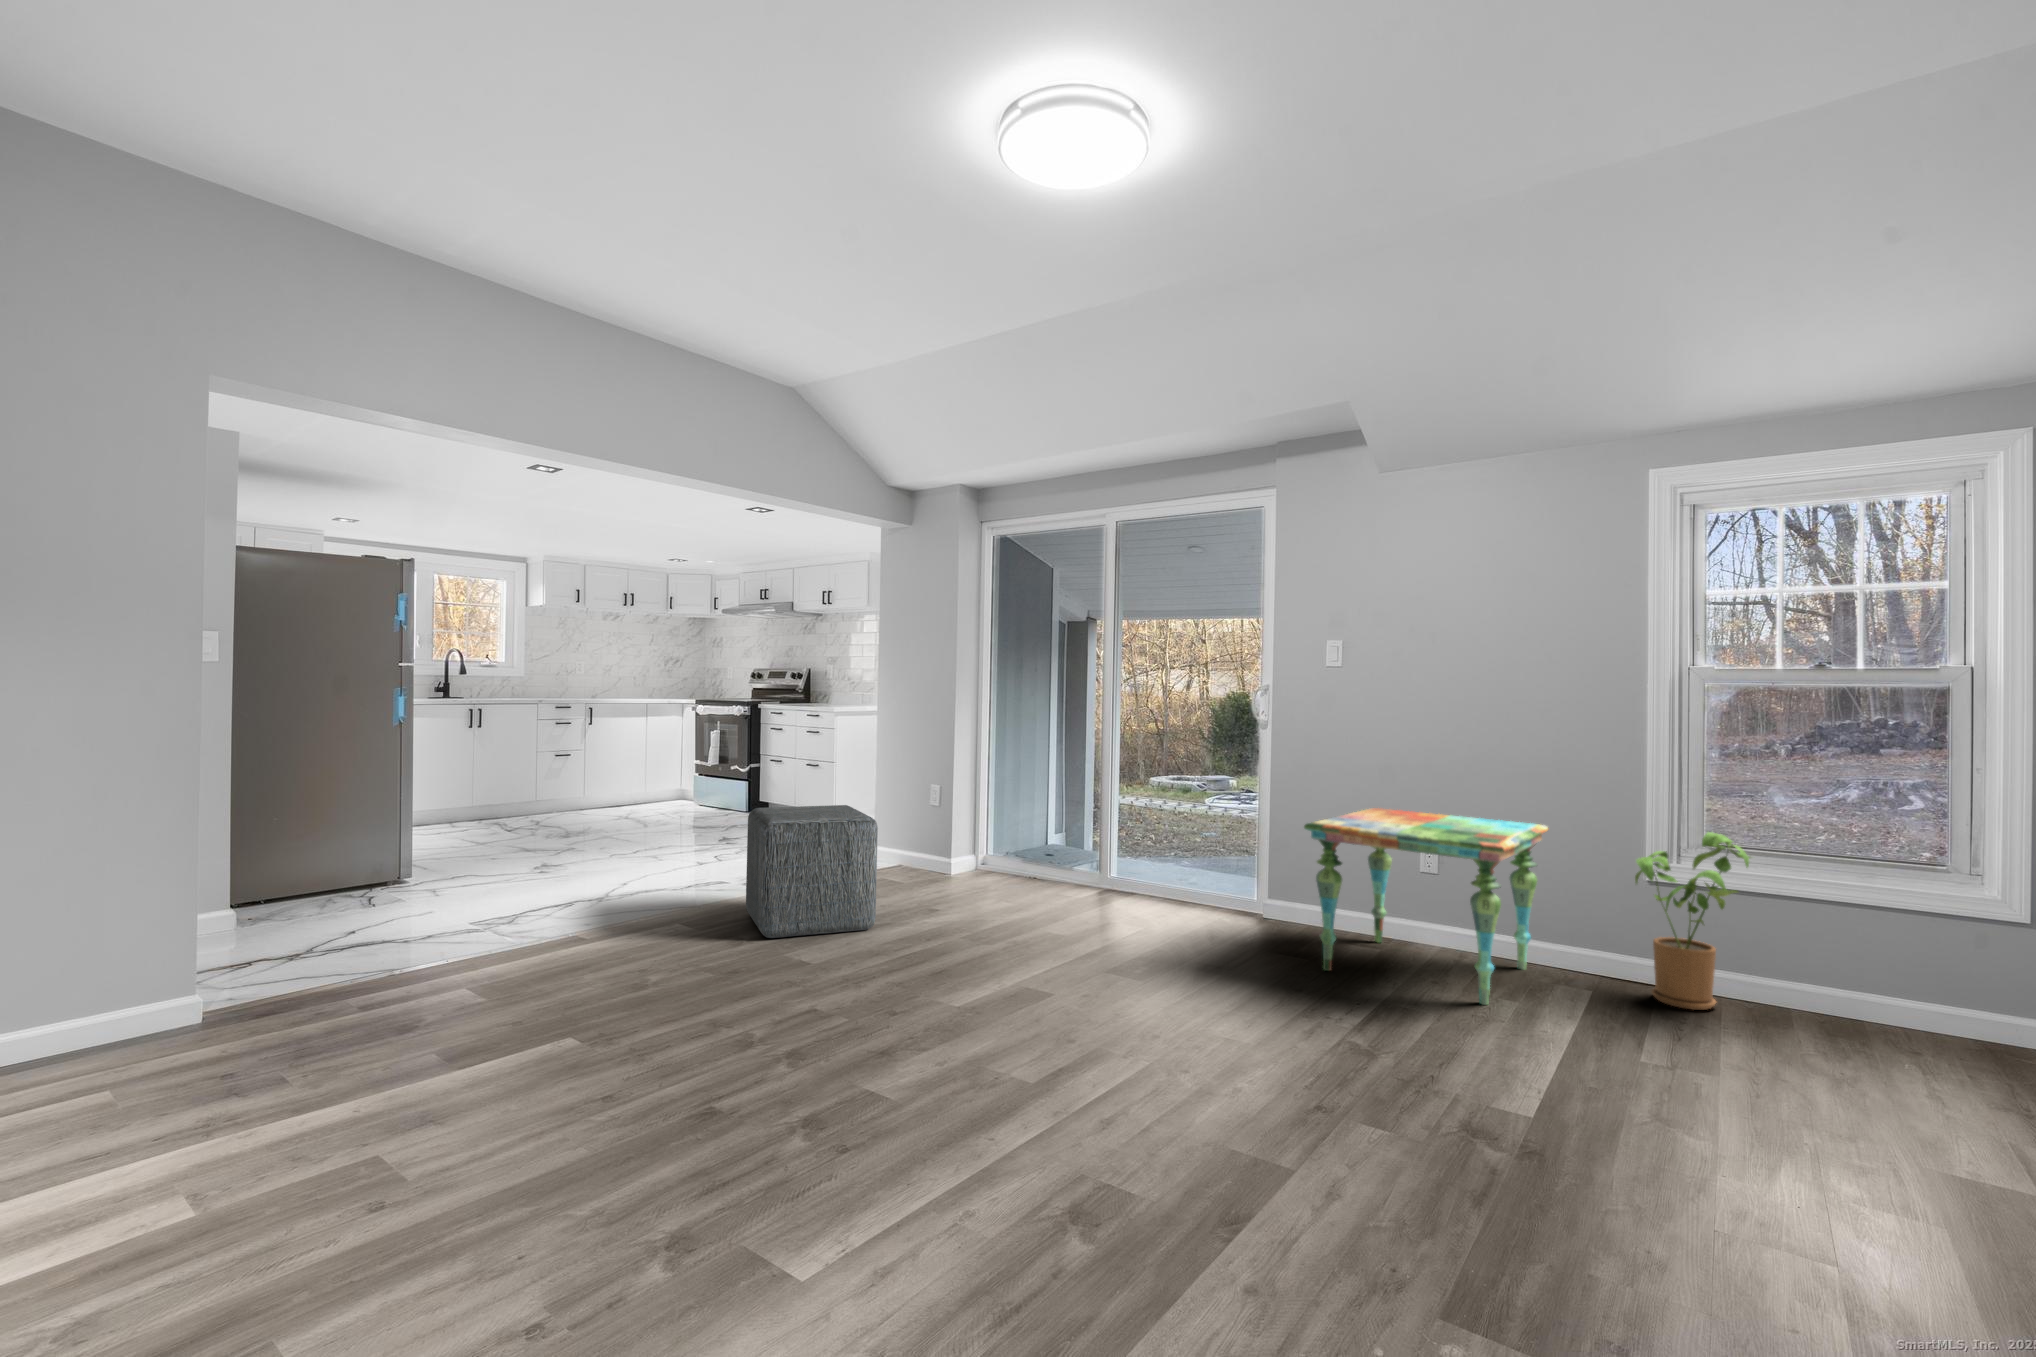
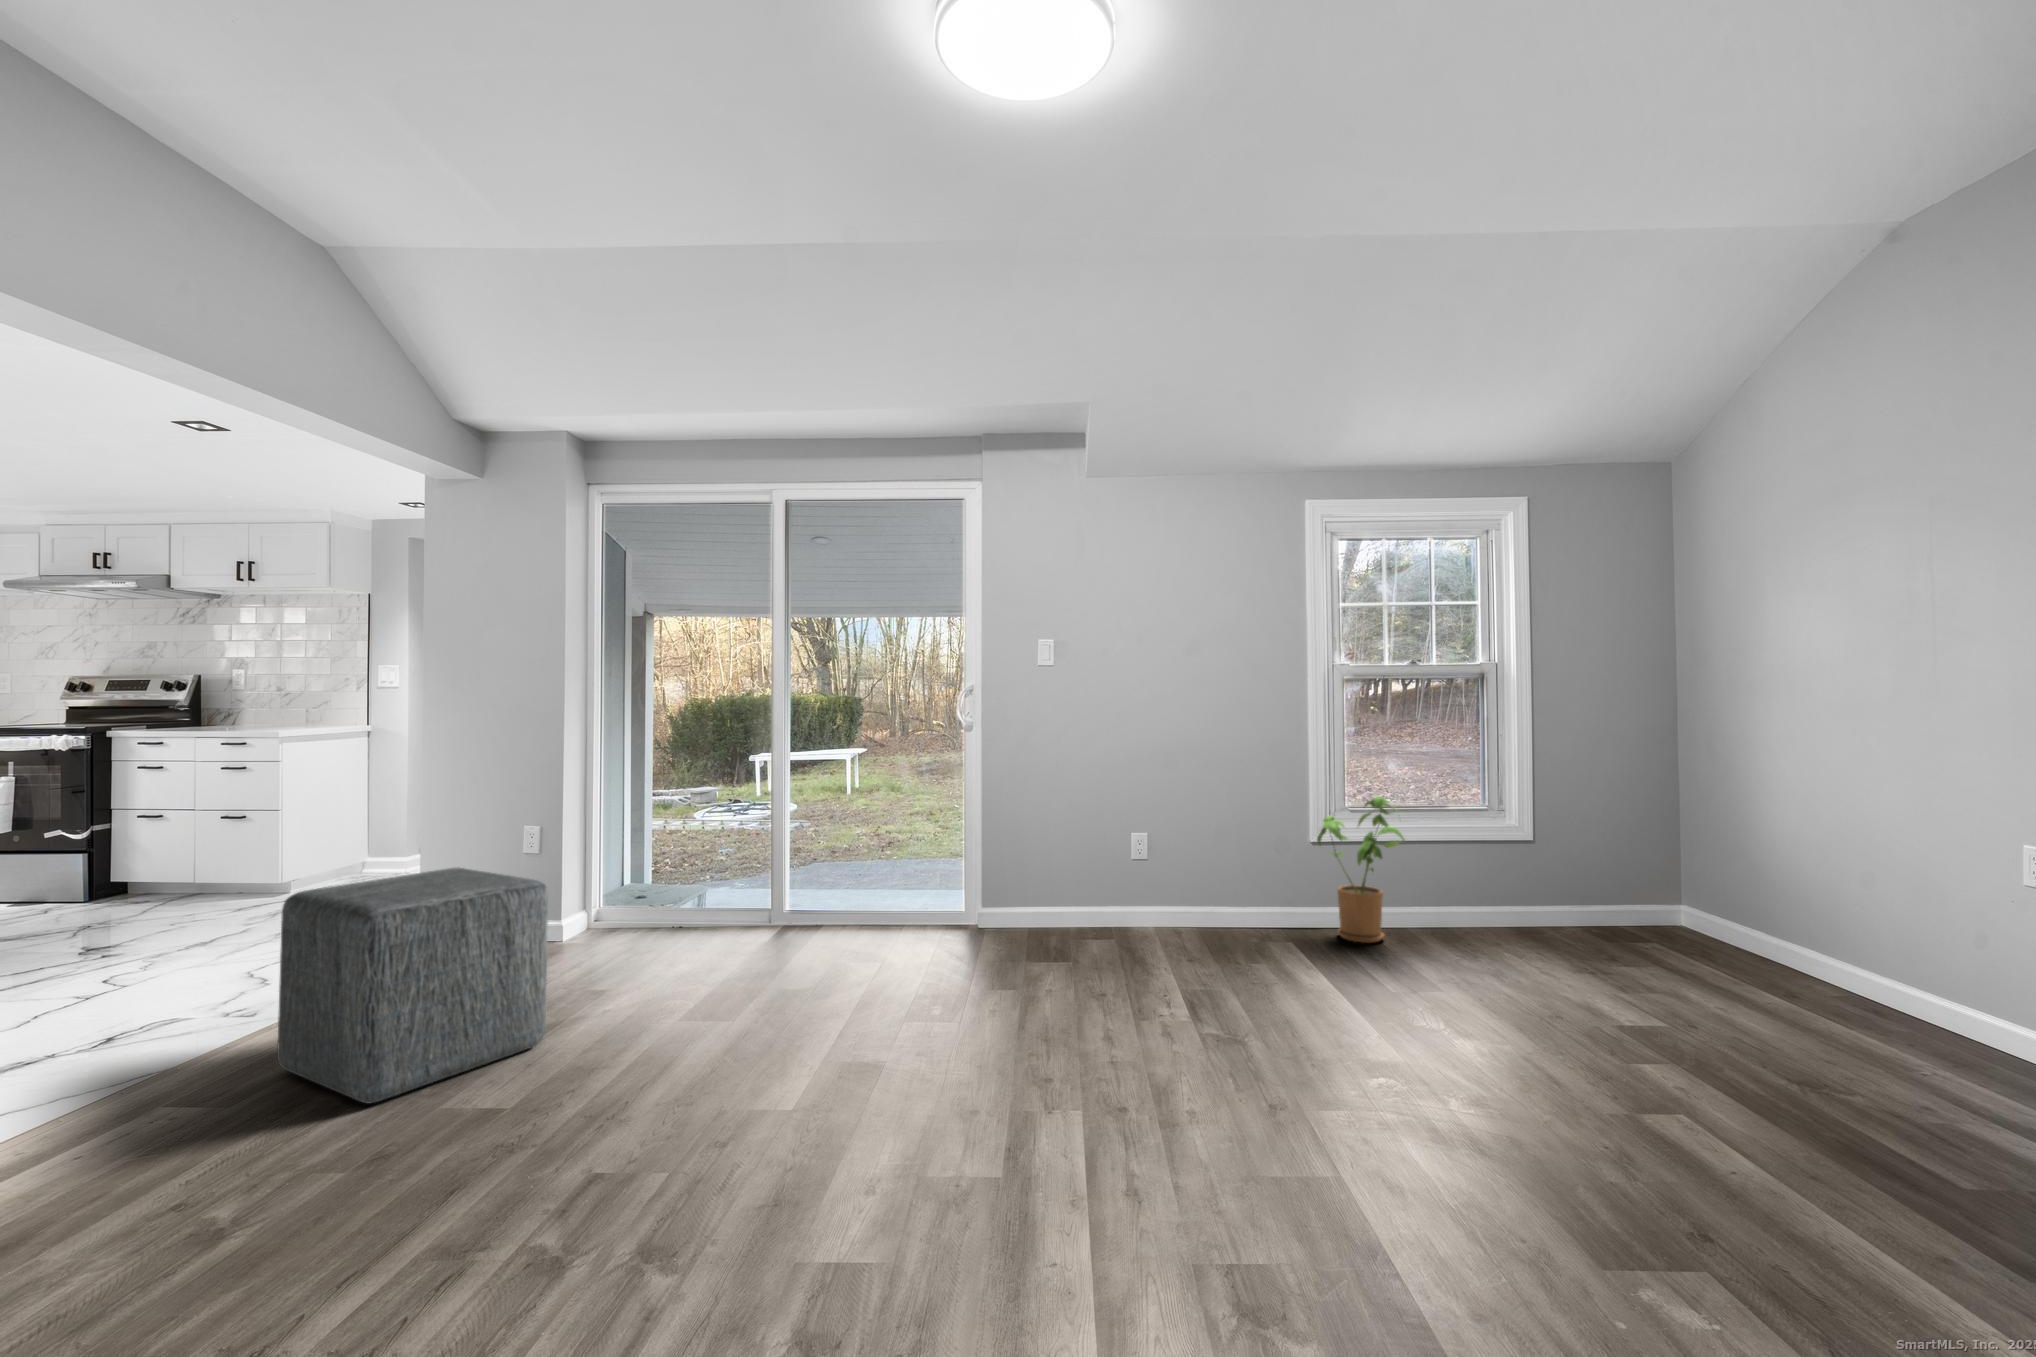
side table: present [1304,808,1548,1005] -> none [1088,803,1284,974]

